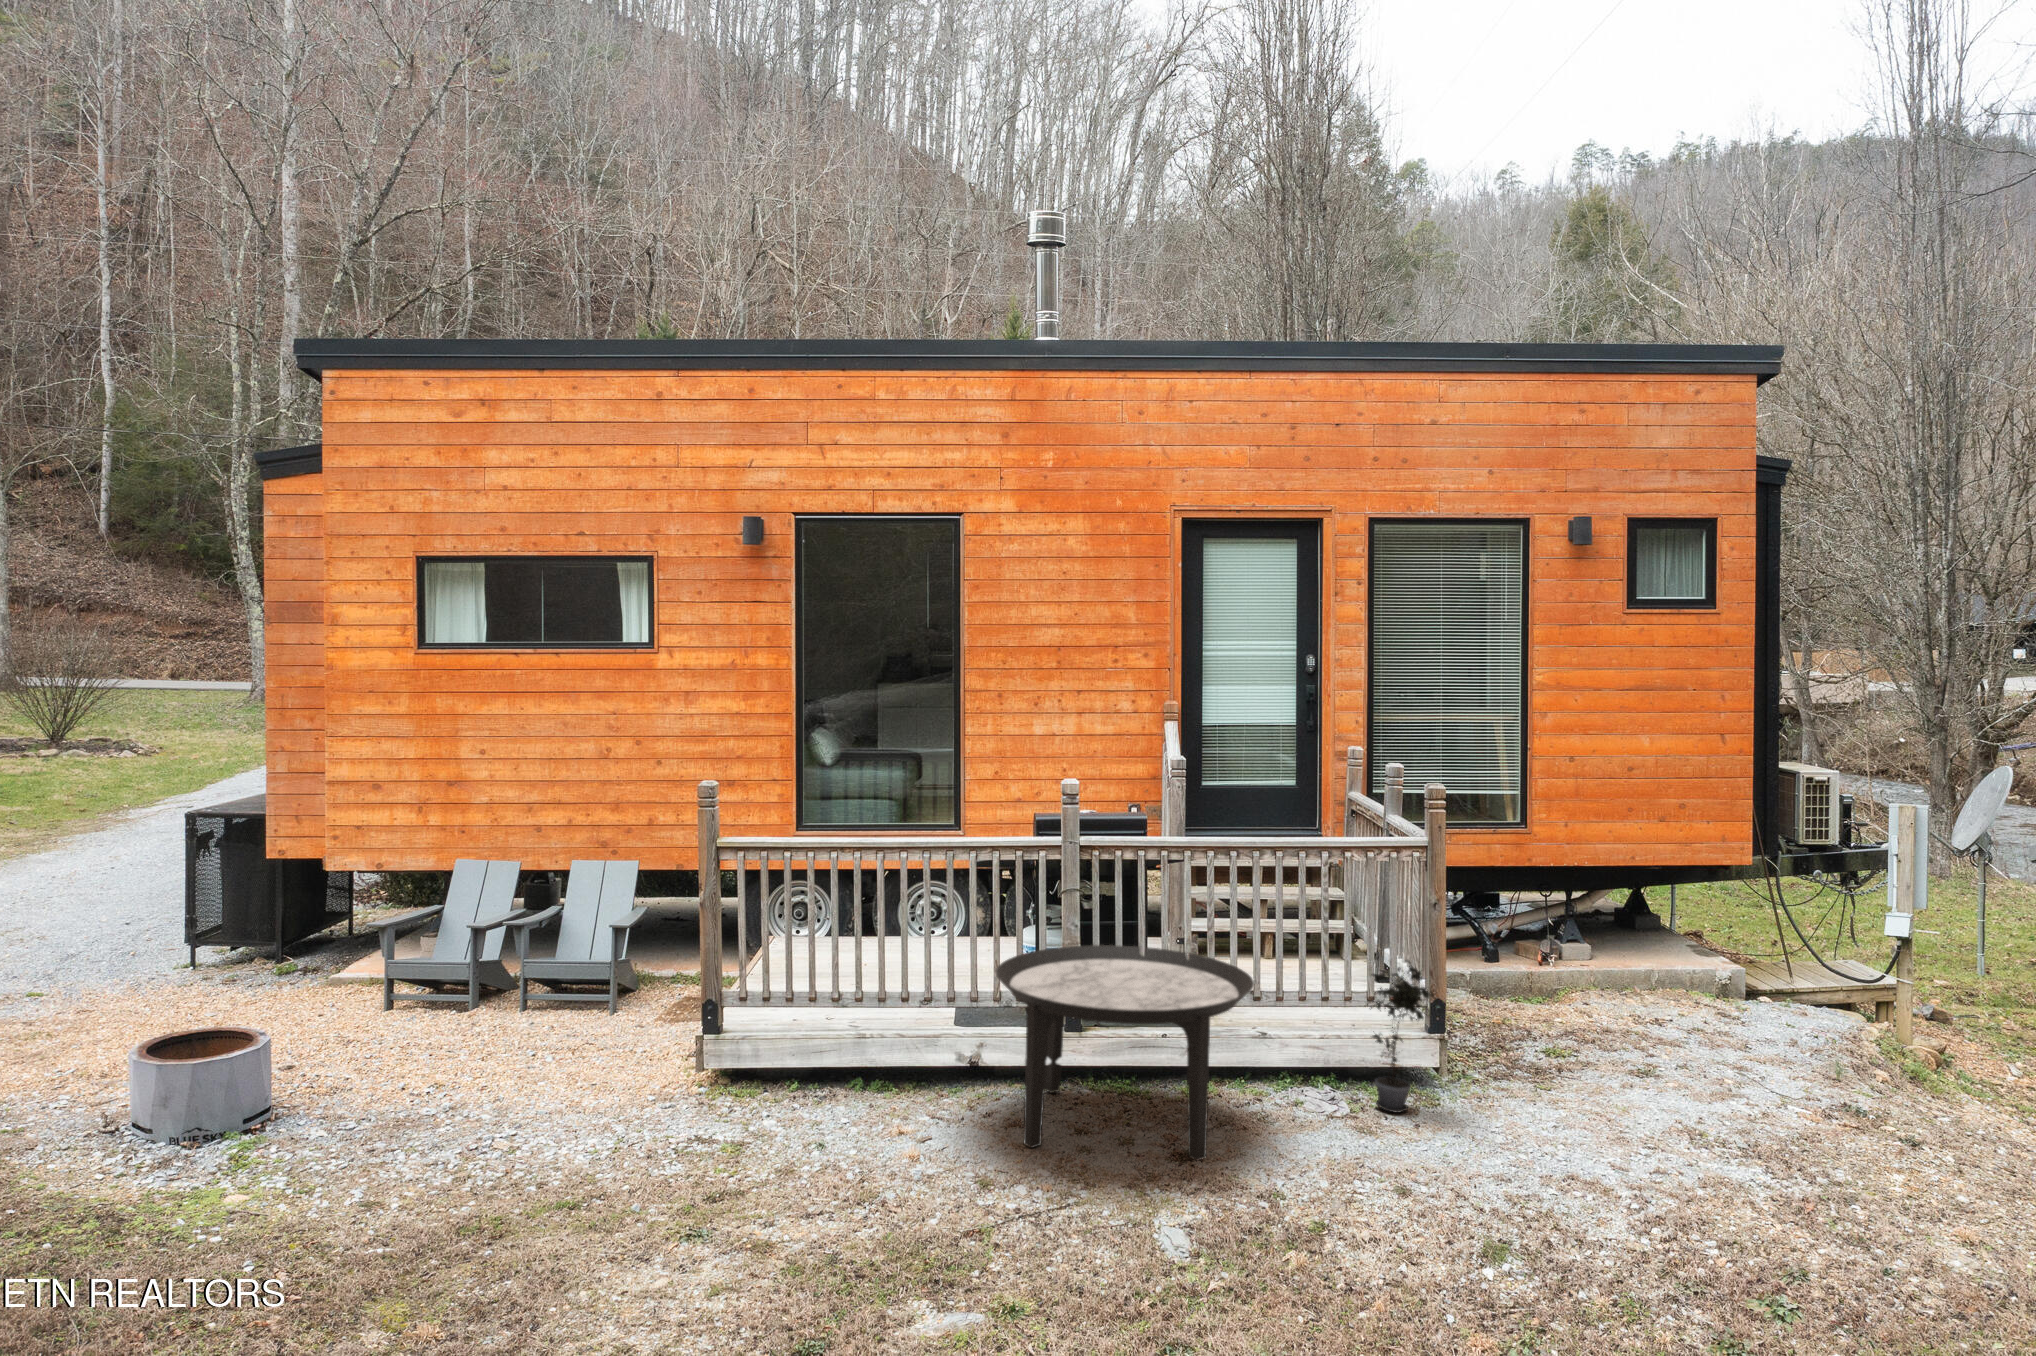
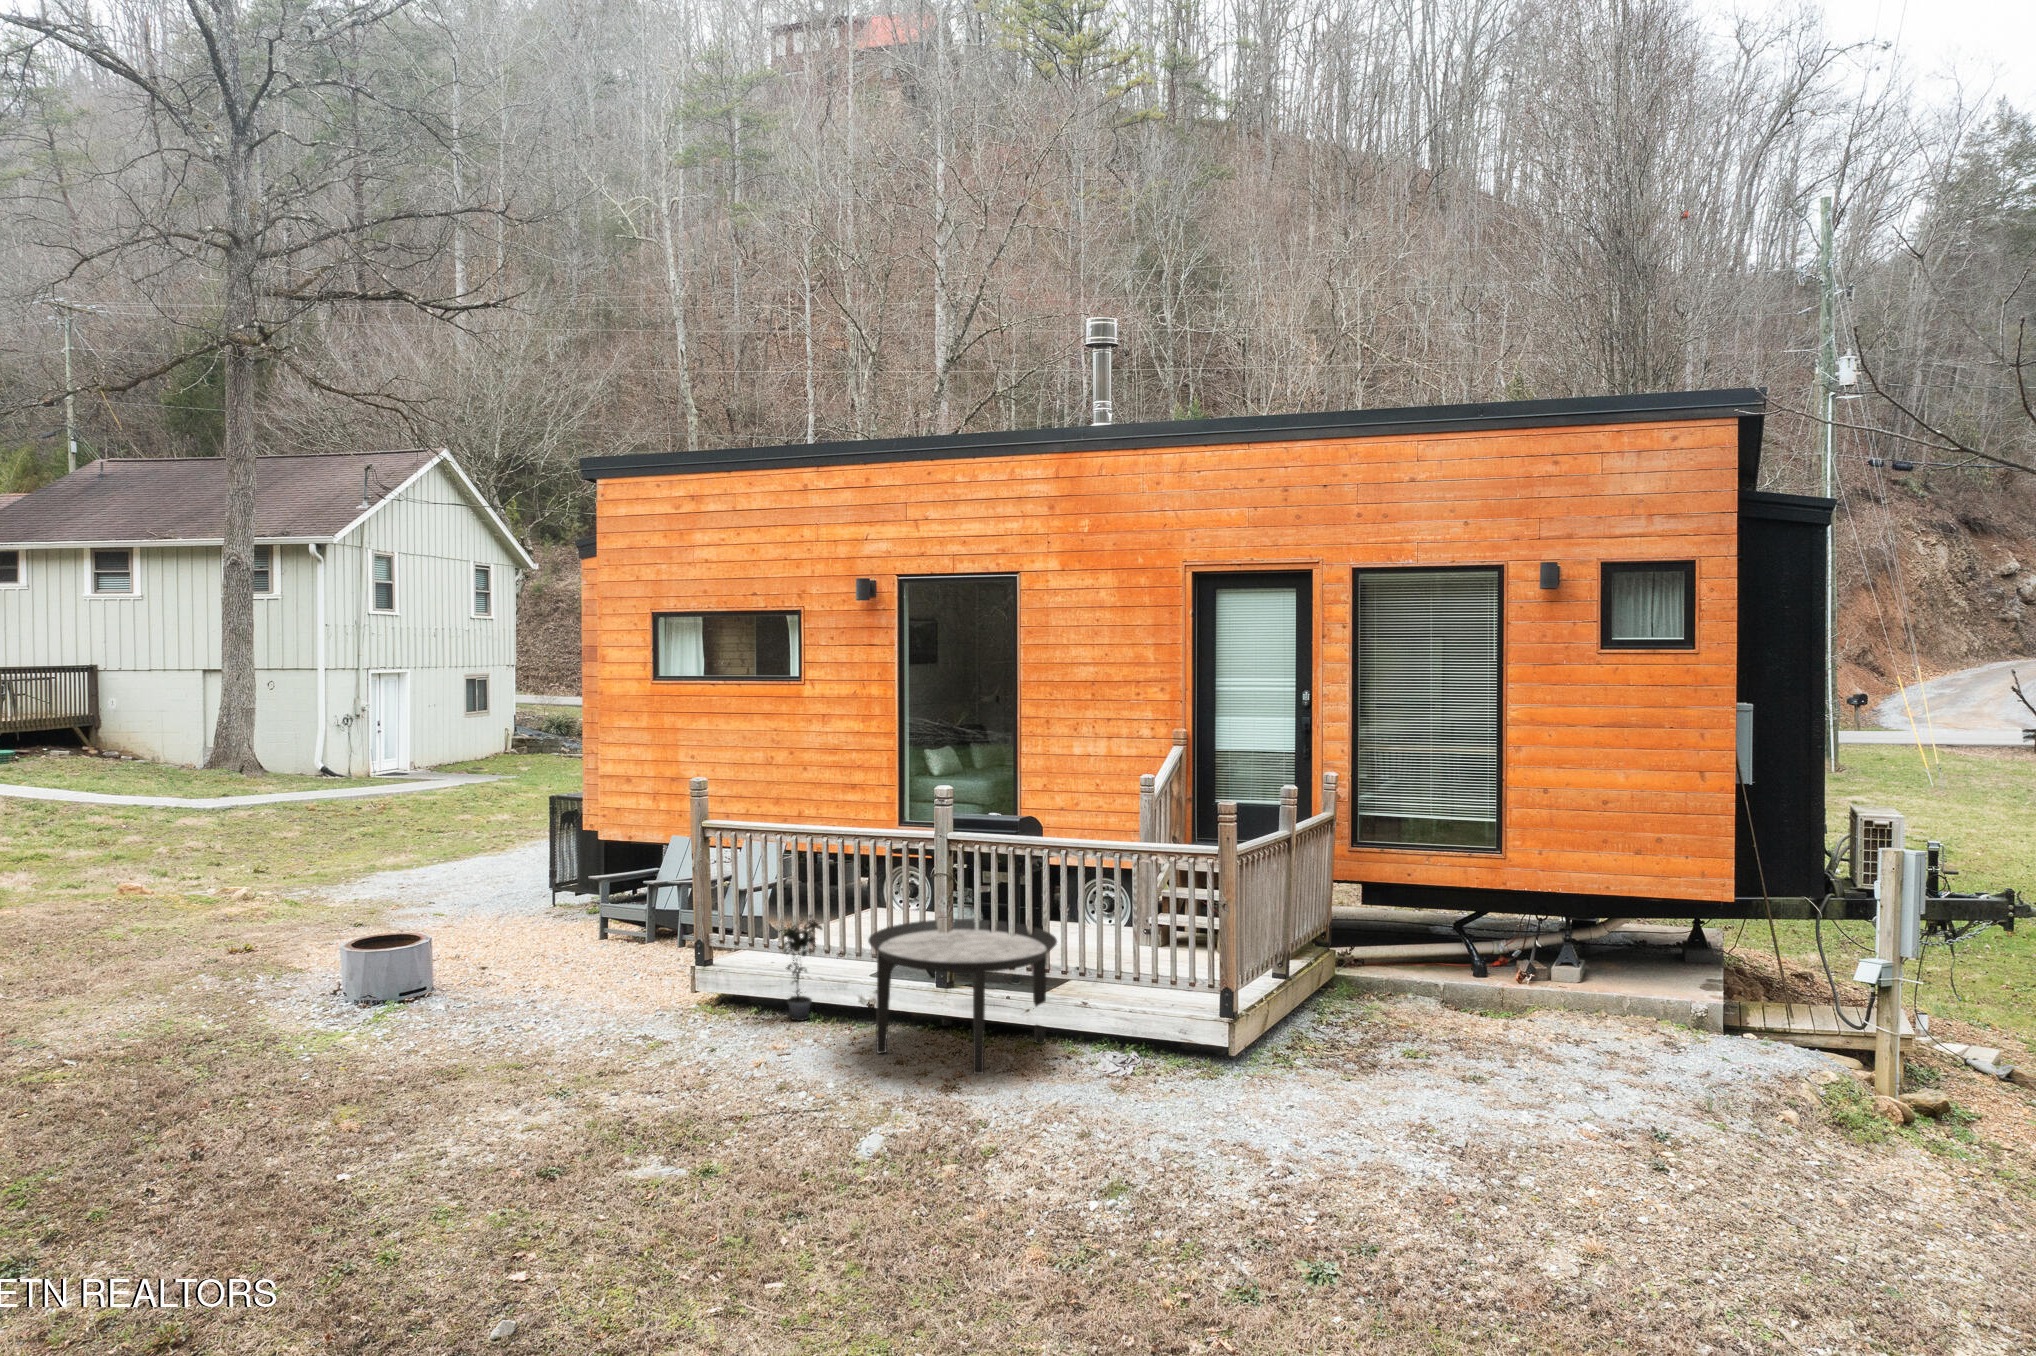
potted plant: present [1367,960,1435,1113] -> present [779,915,822,1020]

